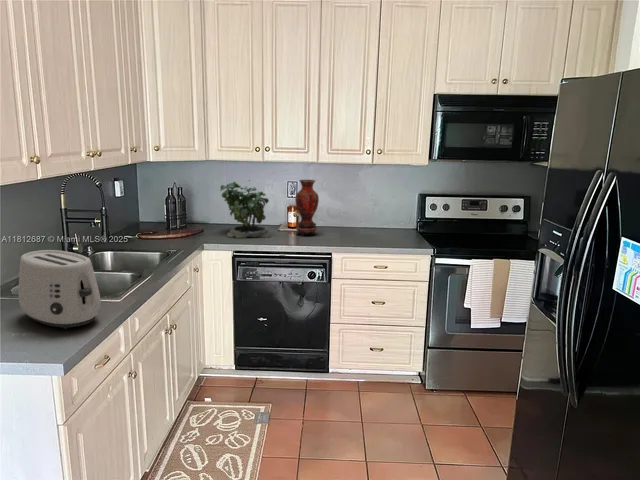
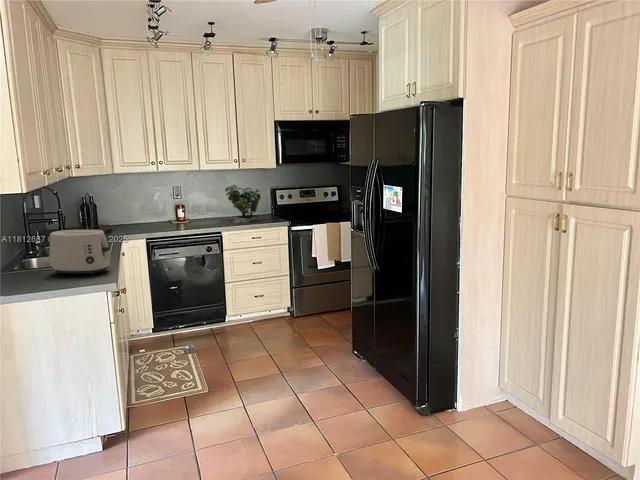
potted plant: present [221,180,271,238] -> present [225,185,263,223]
vase: present [295,180,319,236] -> none [186,184,204,225]

